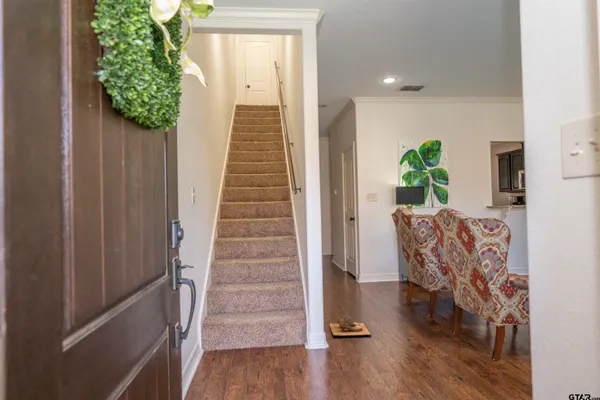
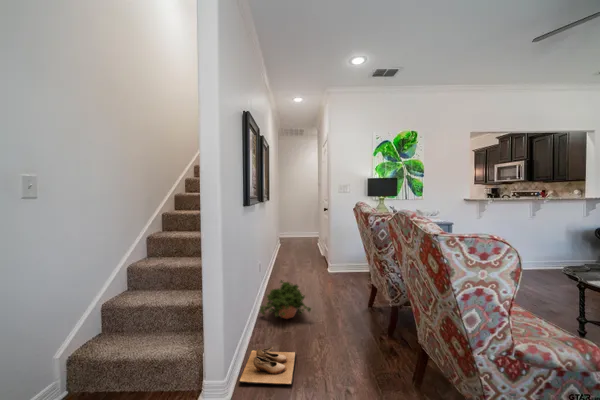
potted plant: none [317,278,365,310] -> present [260,280,311,319]

